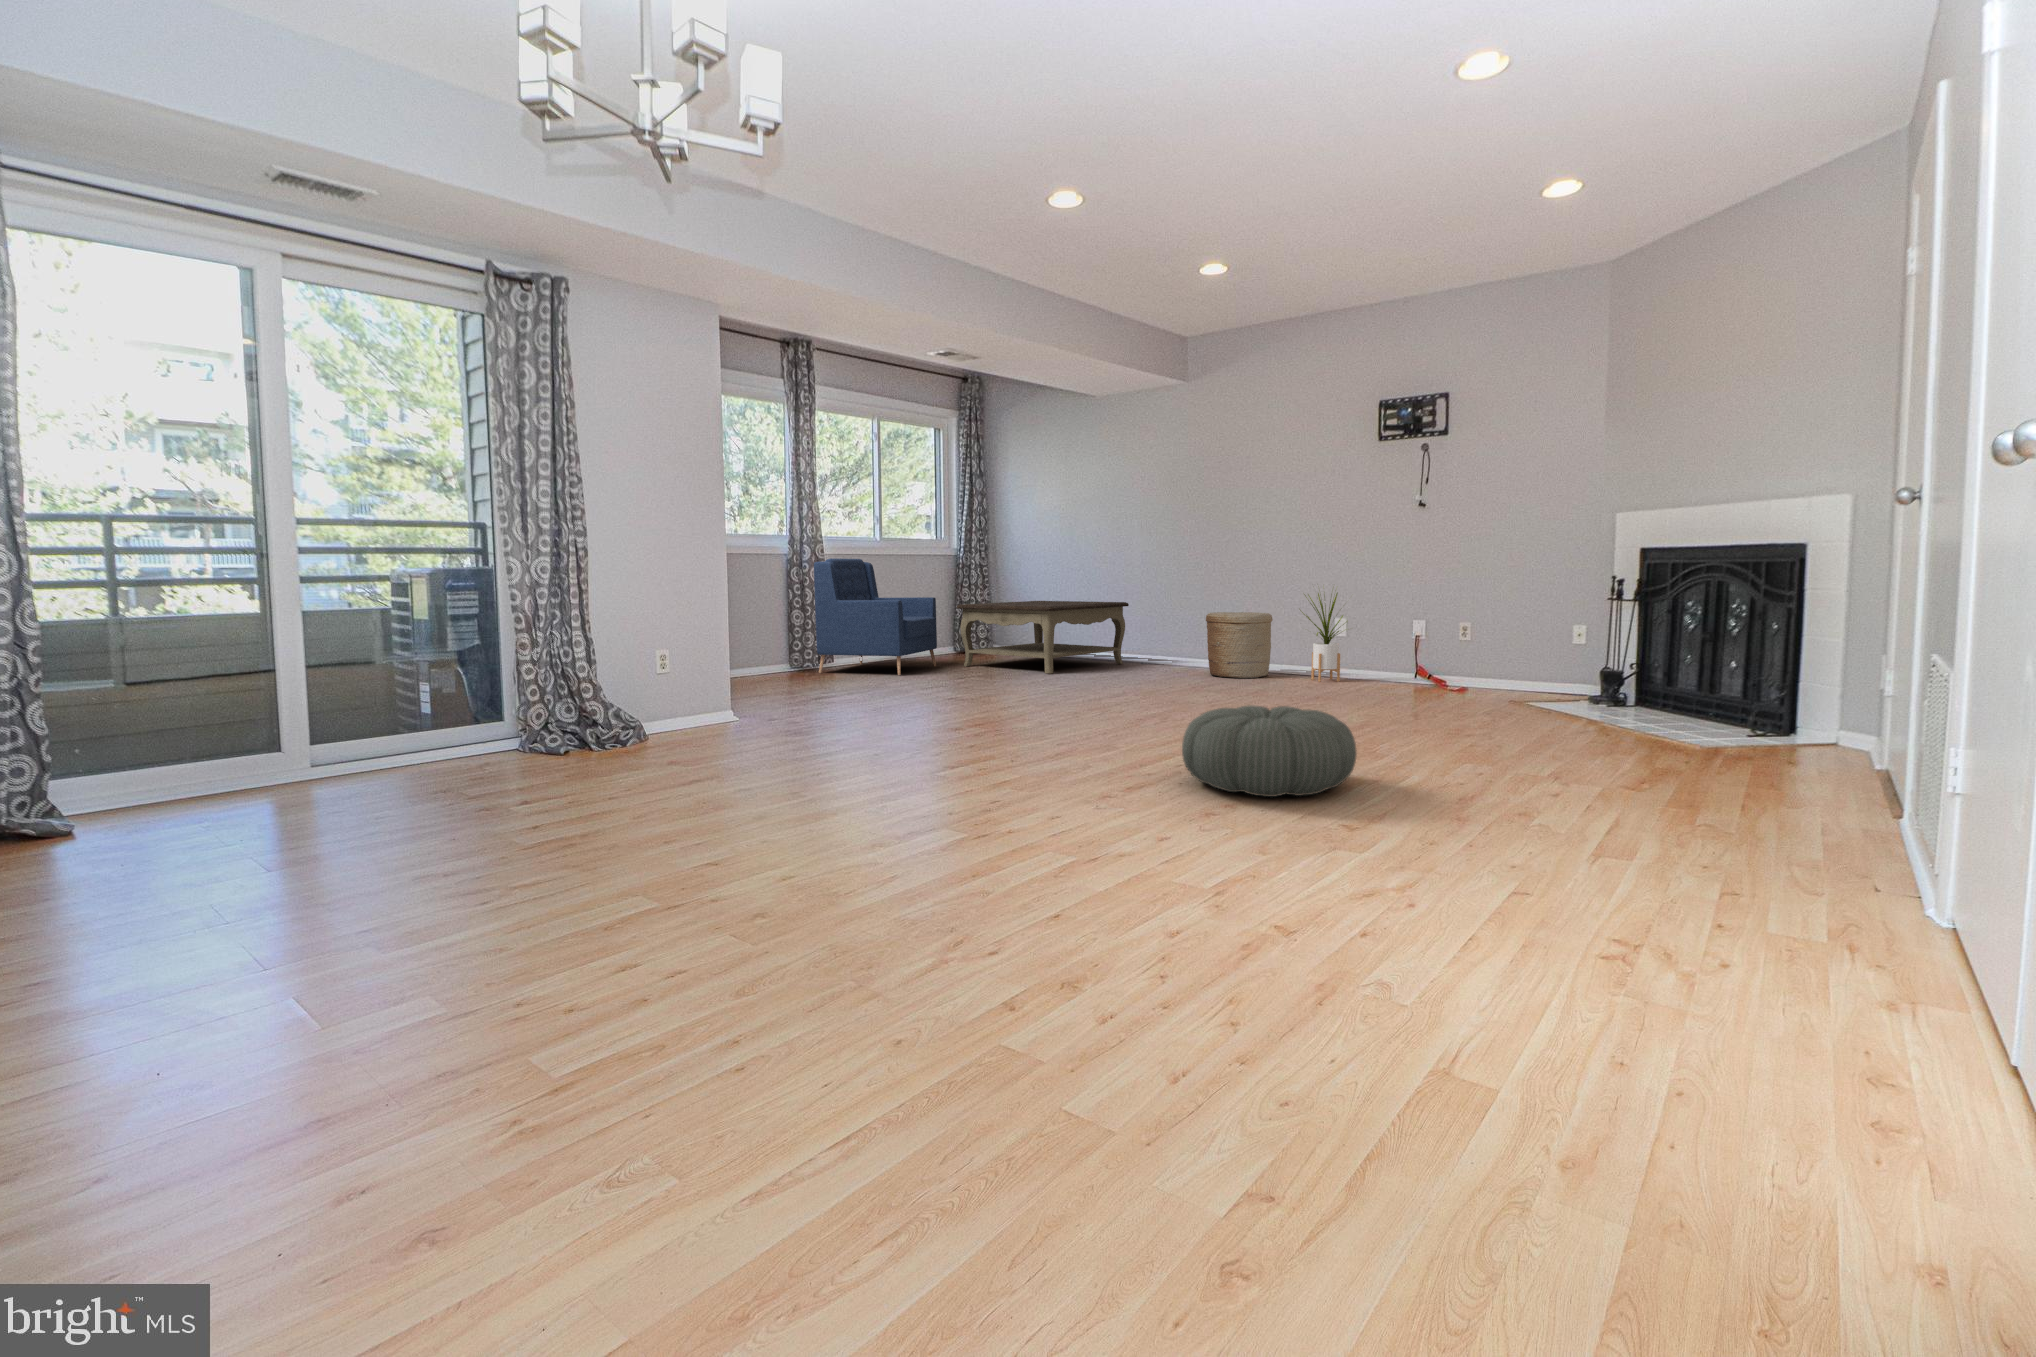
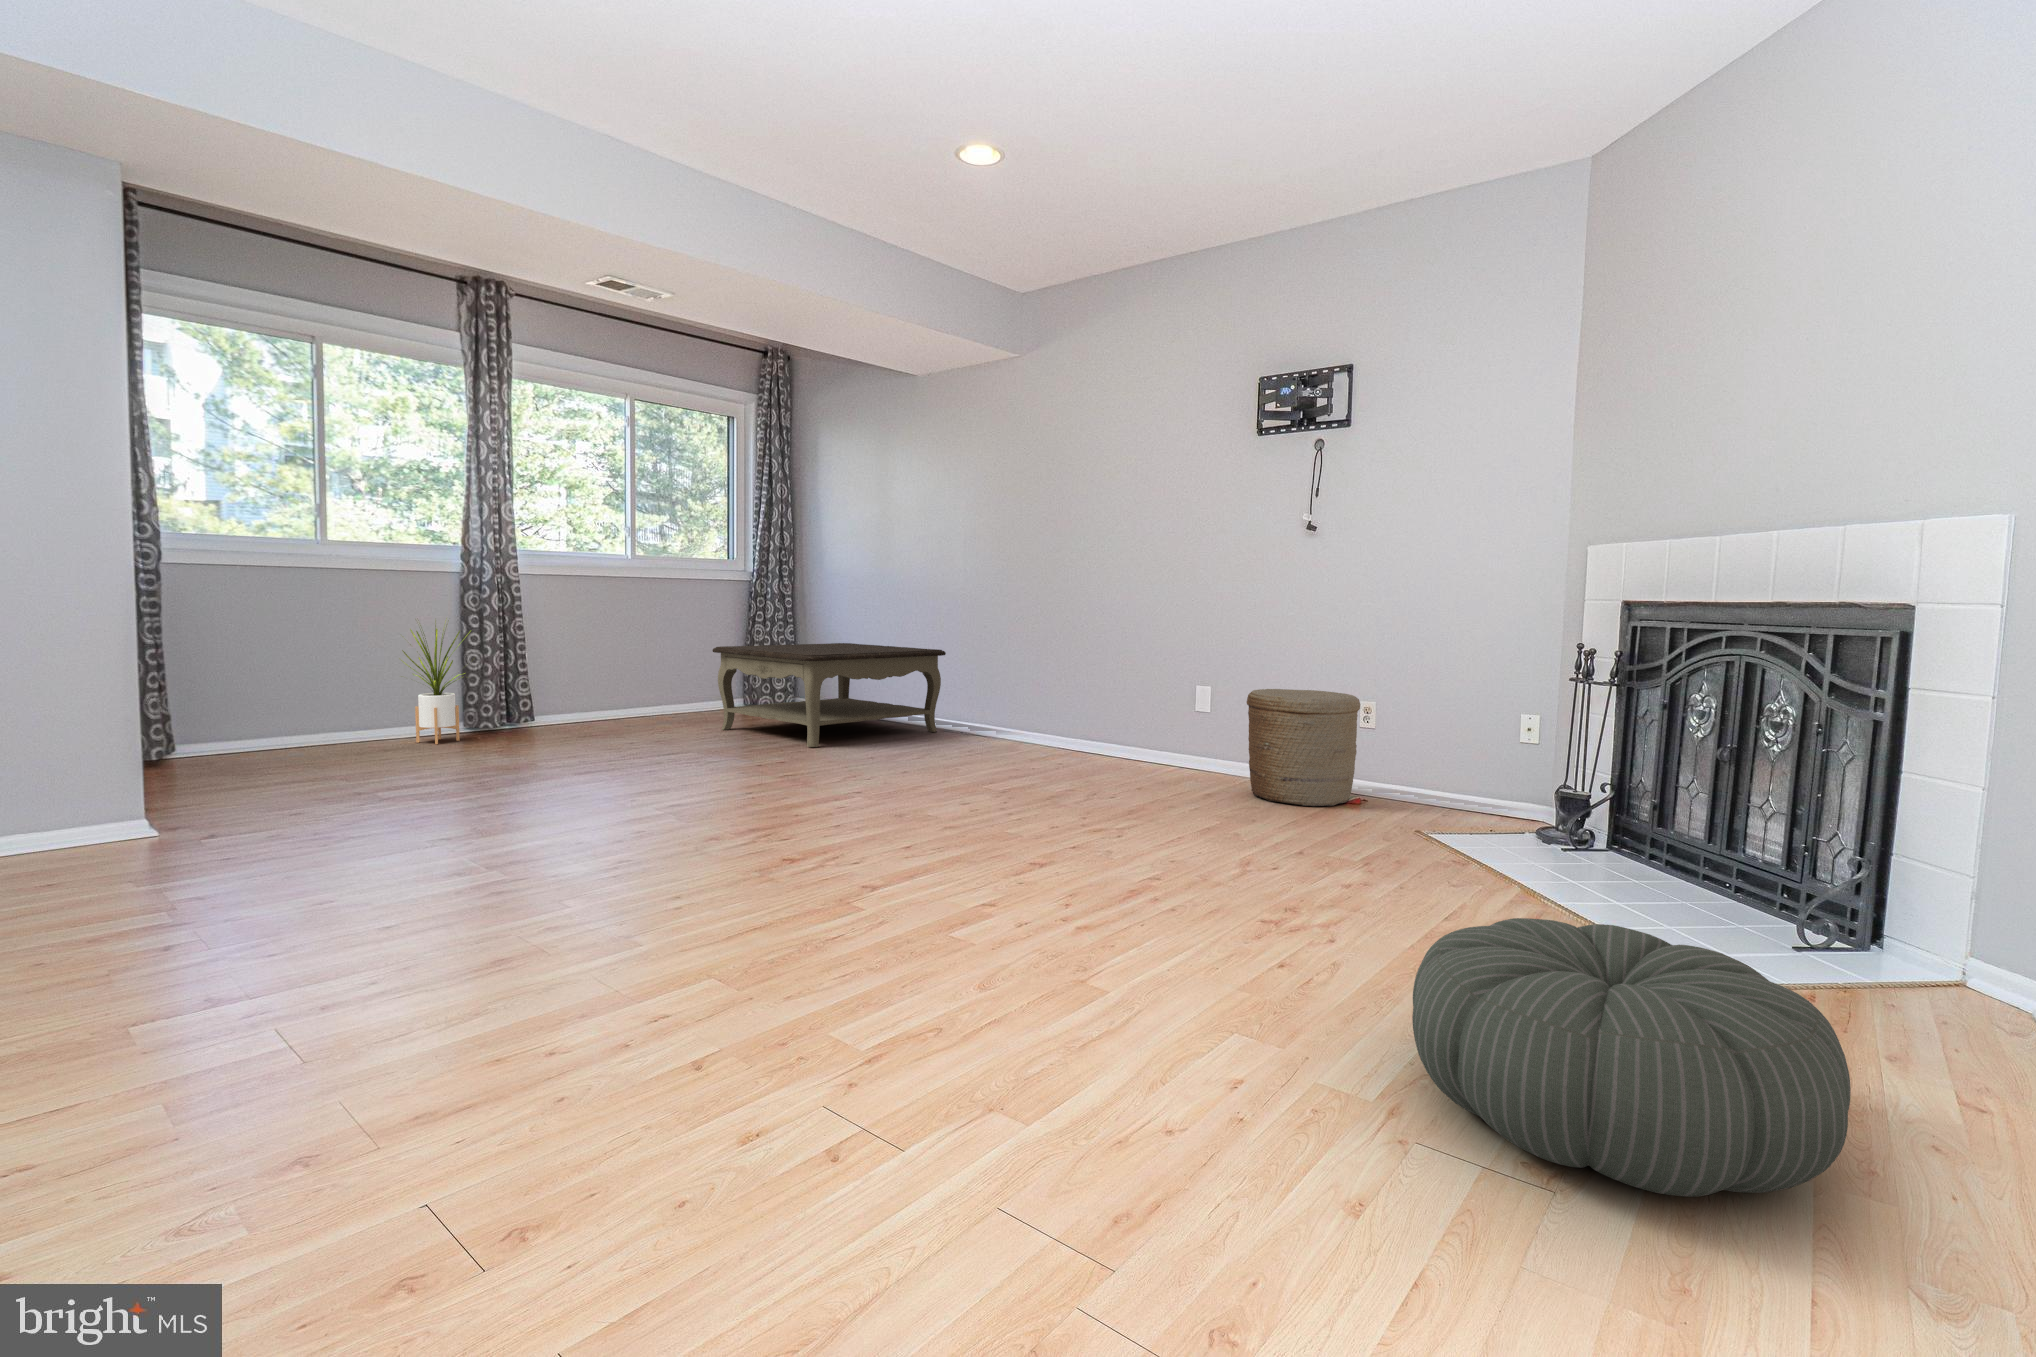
armchair: present [814,558,937,675] -> none [497,580,687,744]
house plant: present [1300,593,1344,682] -> present [401,625,465,744]
woven basket: present [1206,612,1273,678] -> present [1247,689,1360,806]
pouf: present [1182,705,1357,797] -> present [1412,918,1851,1197]

